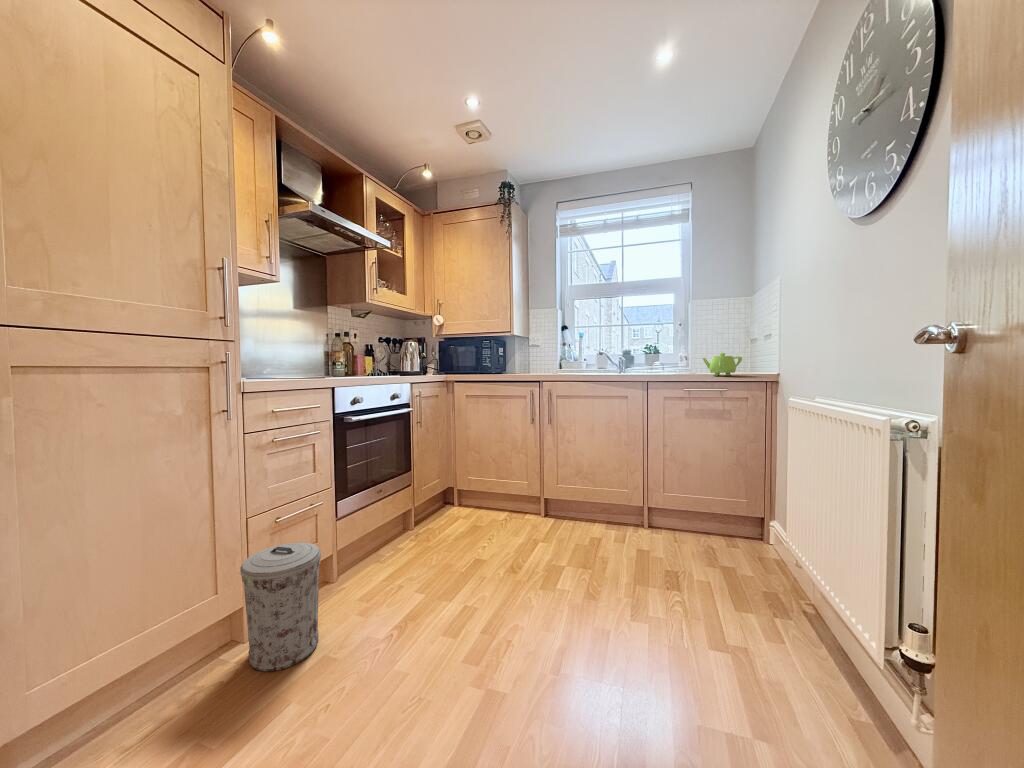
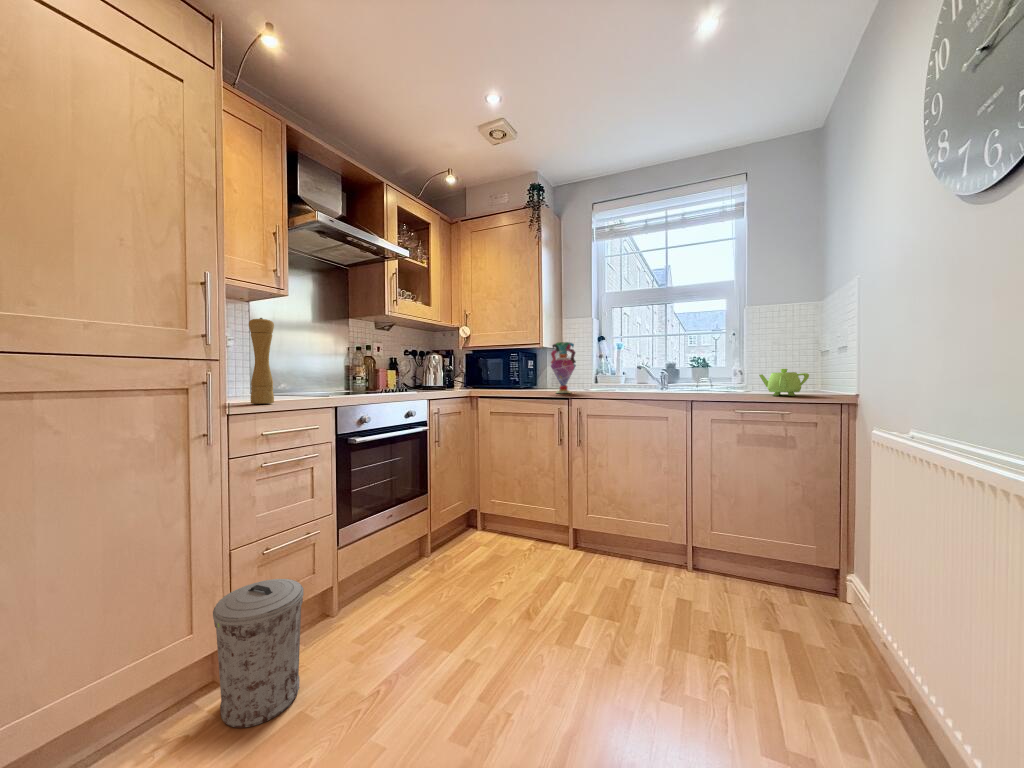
pepper mill: none [258,302,282,382] -> present [249,318,274,404]
vase: none [522,330,546,377] -> present [551,342,576,393]

